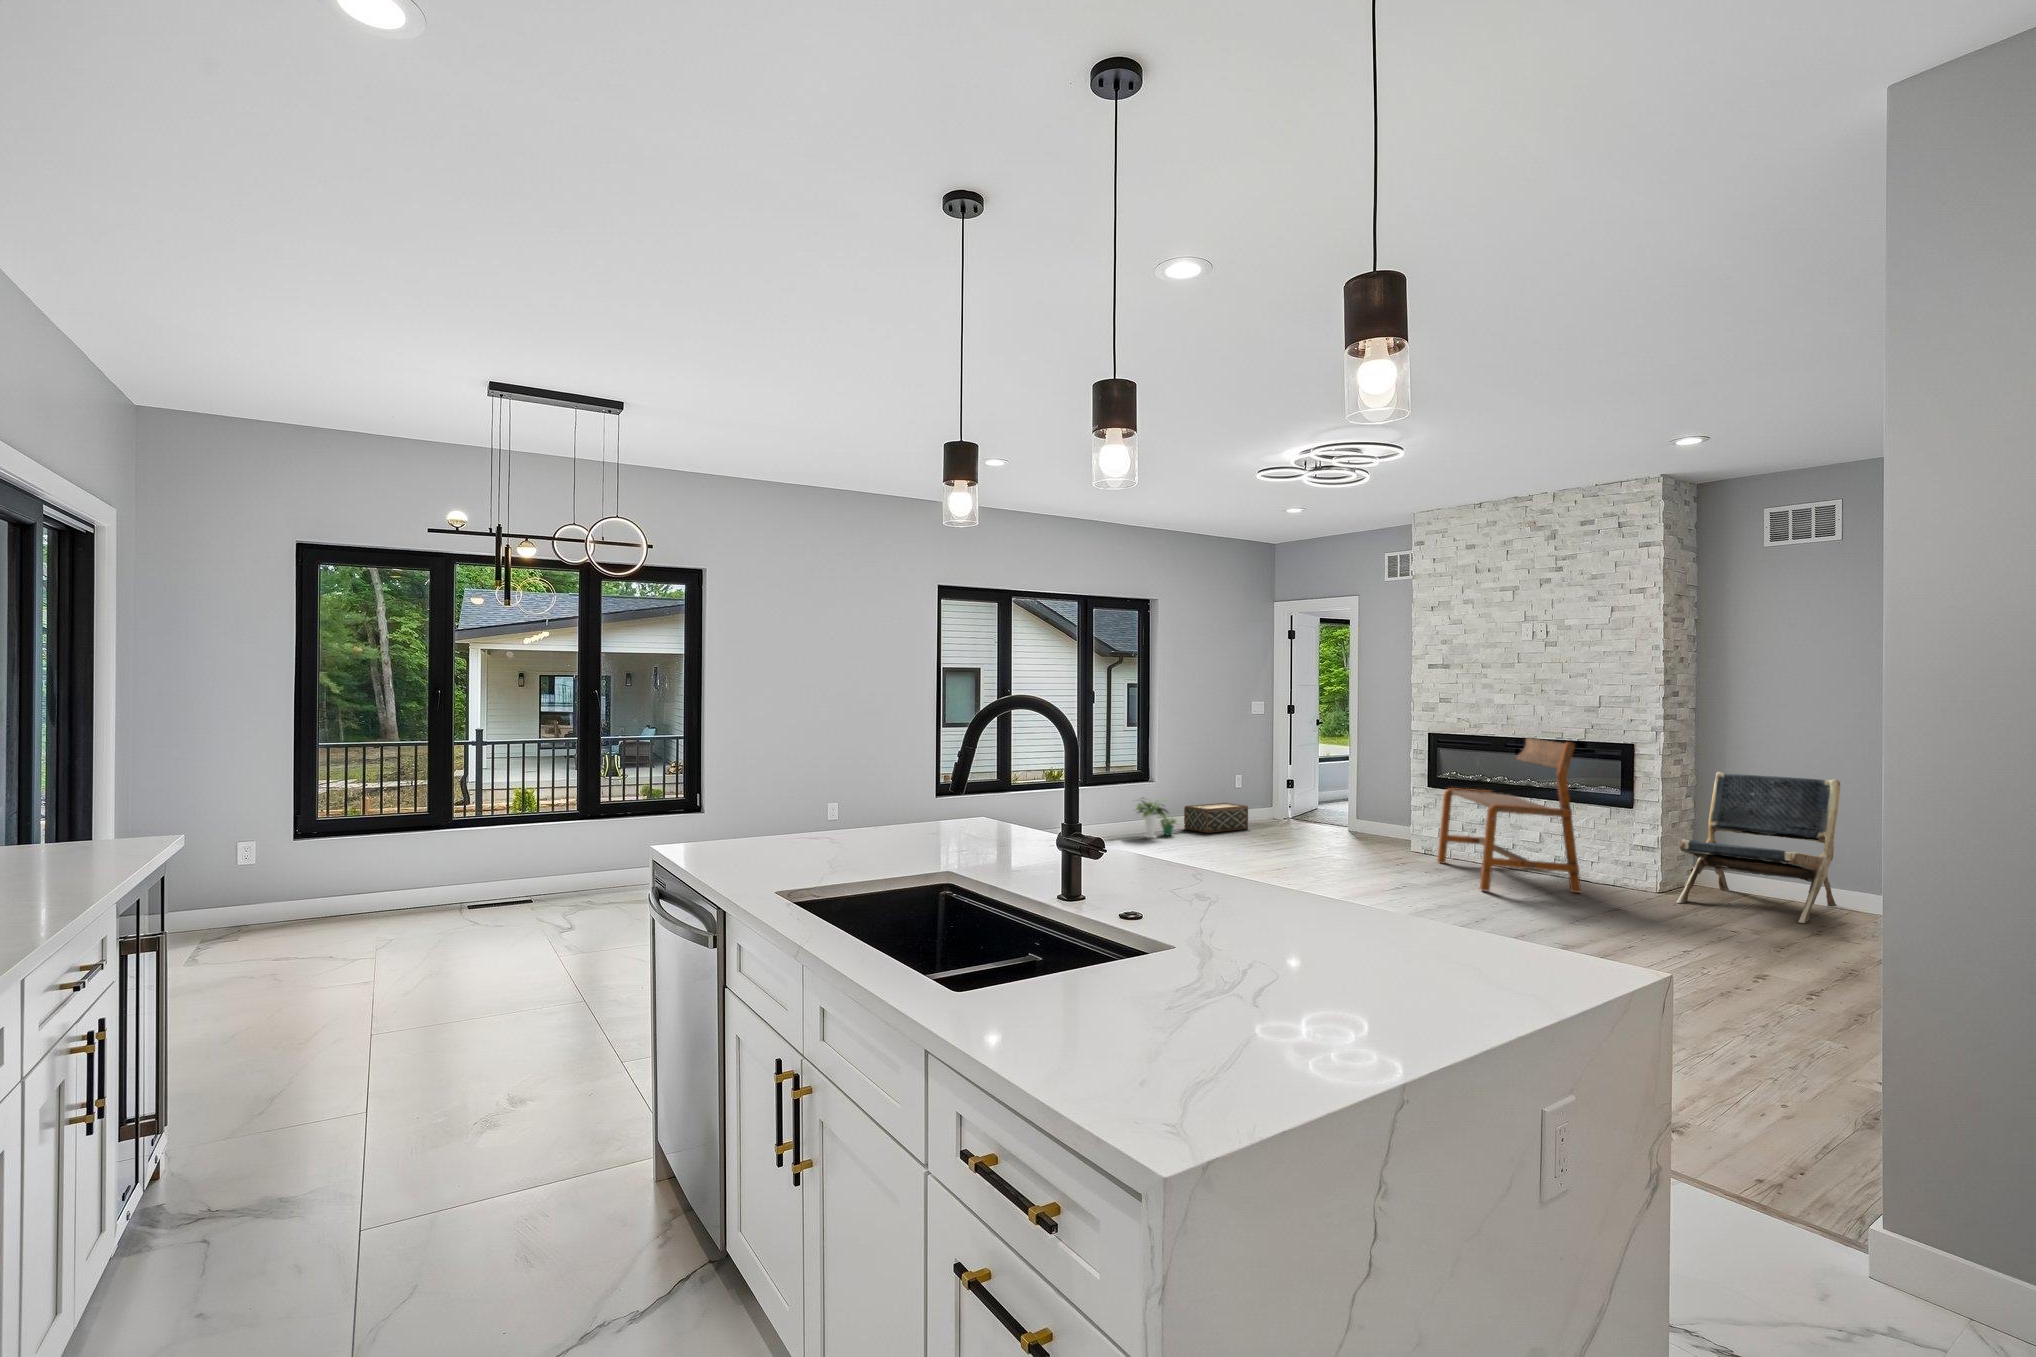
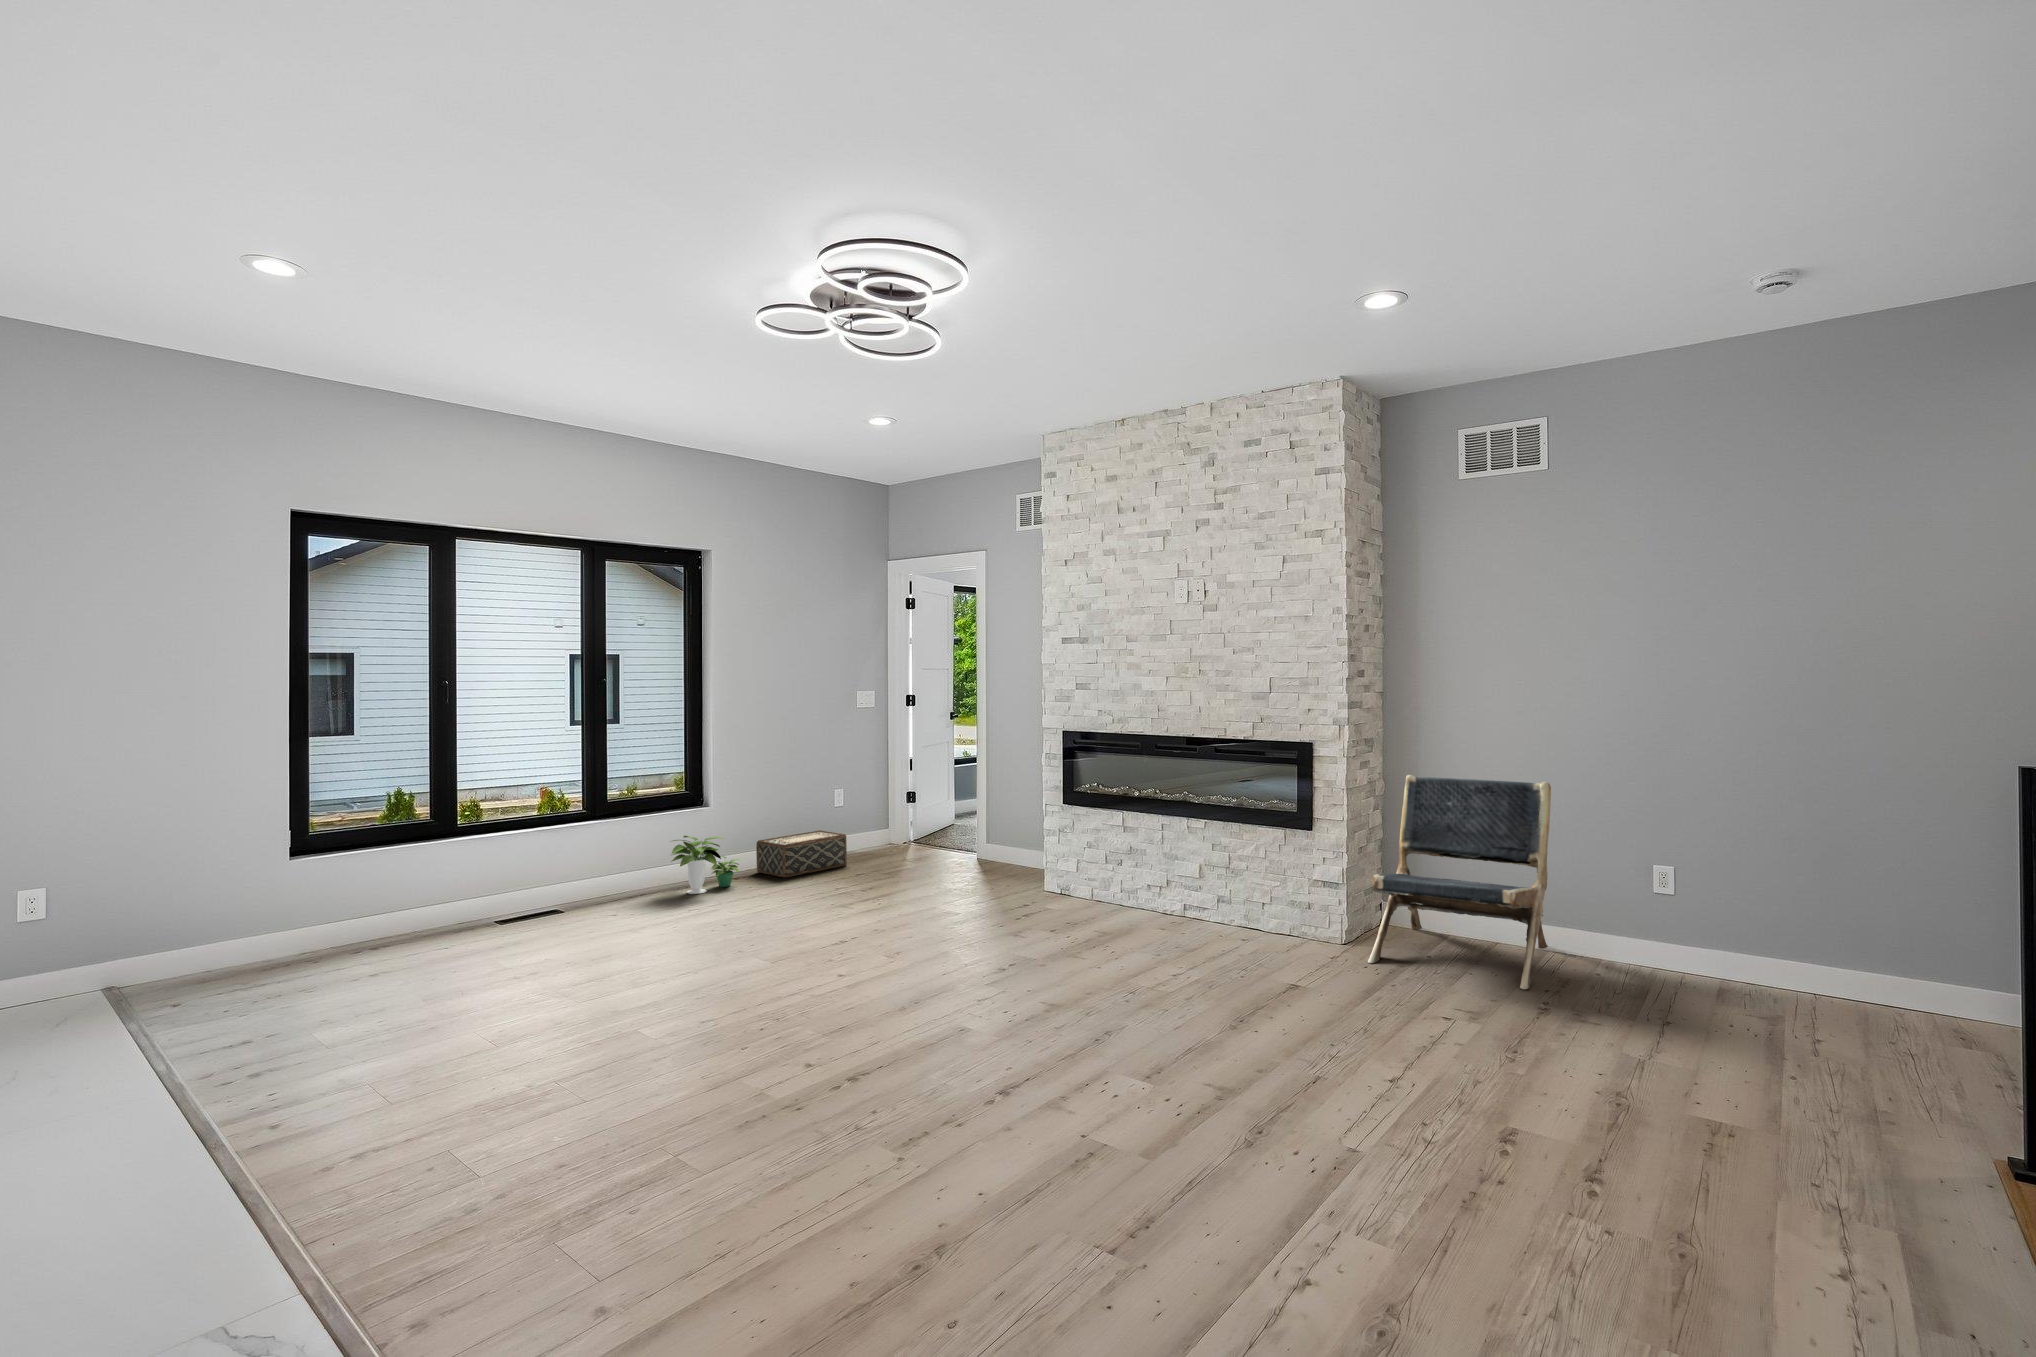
bench: present [1437,738,1581,893] -> none [1074,732,1251,966]

